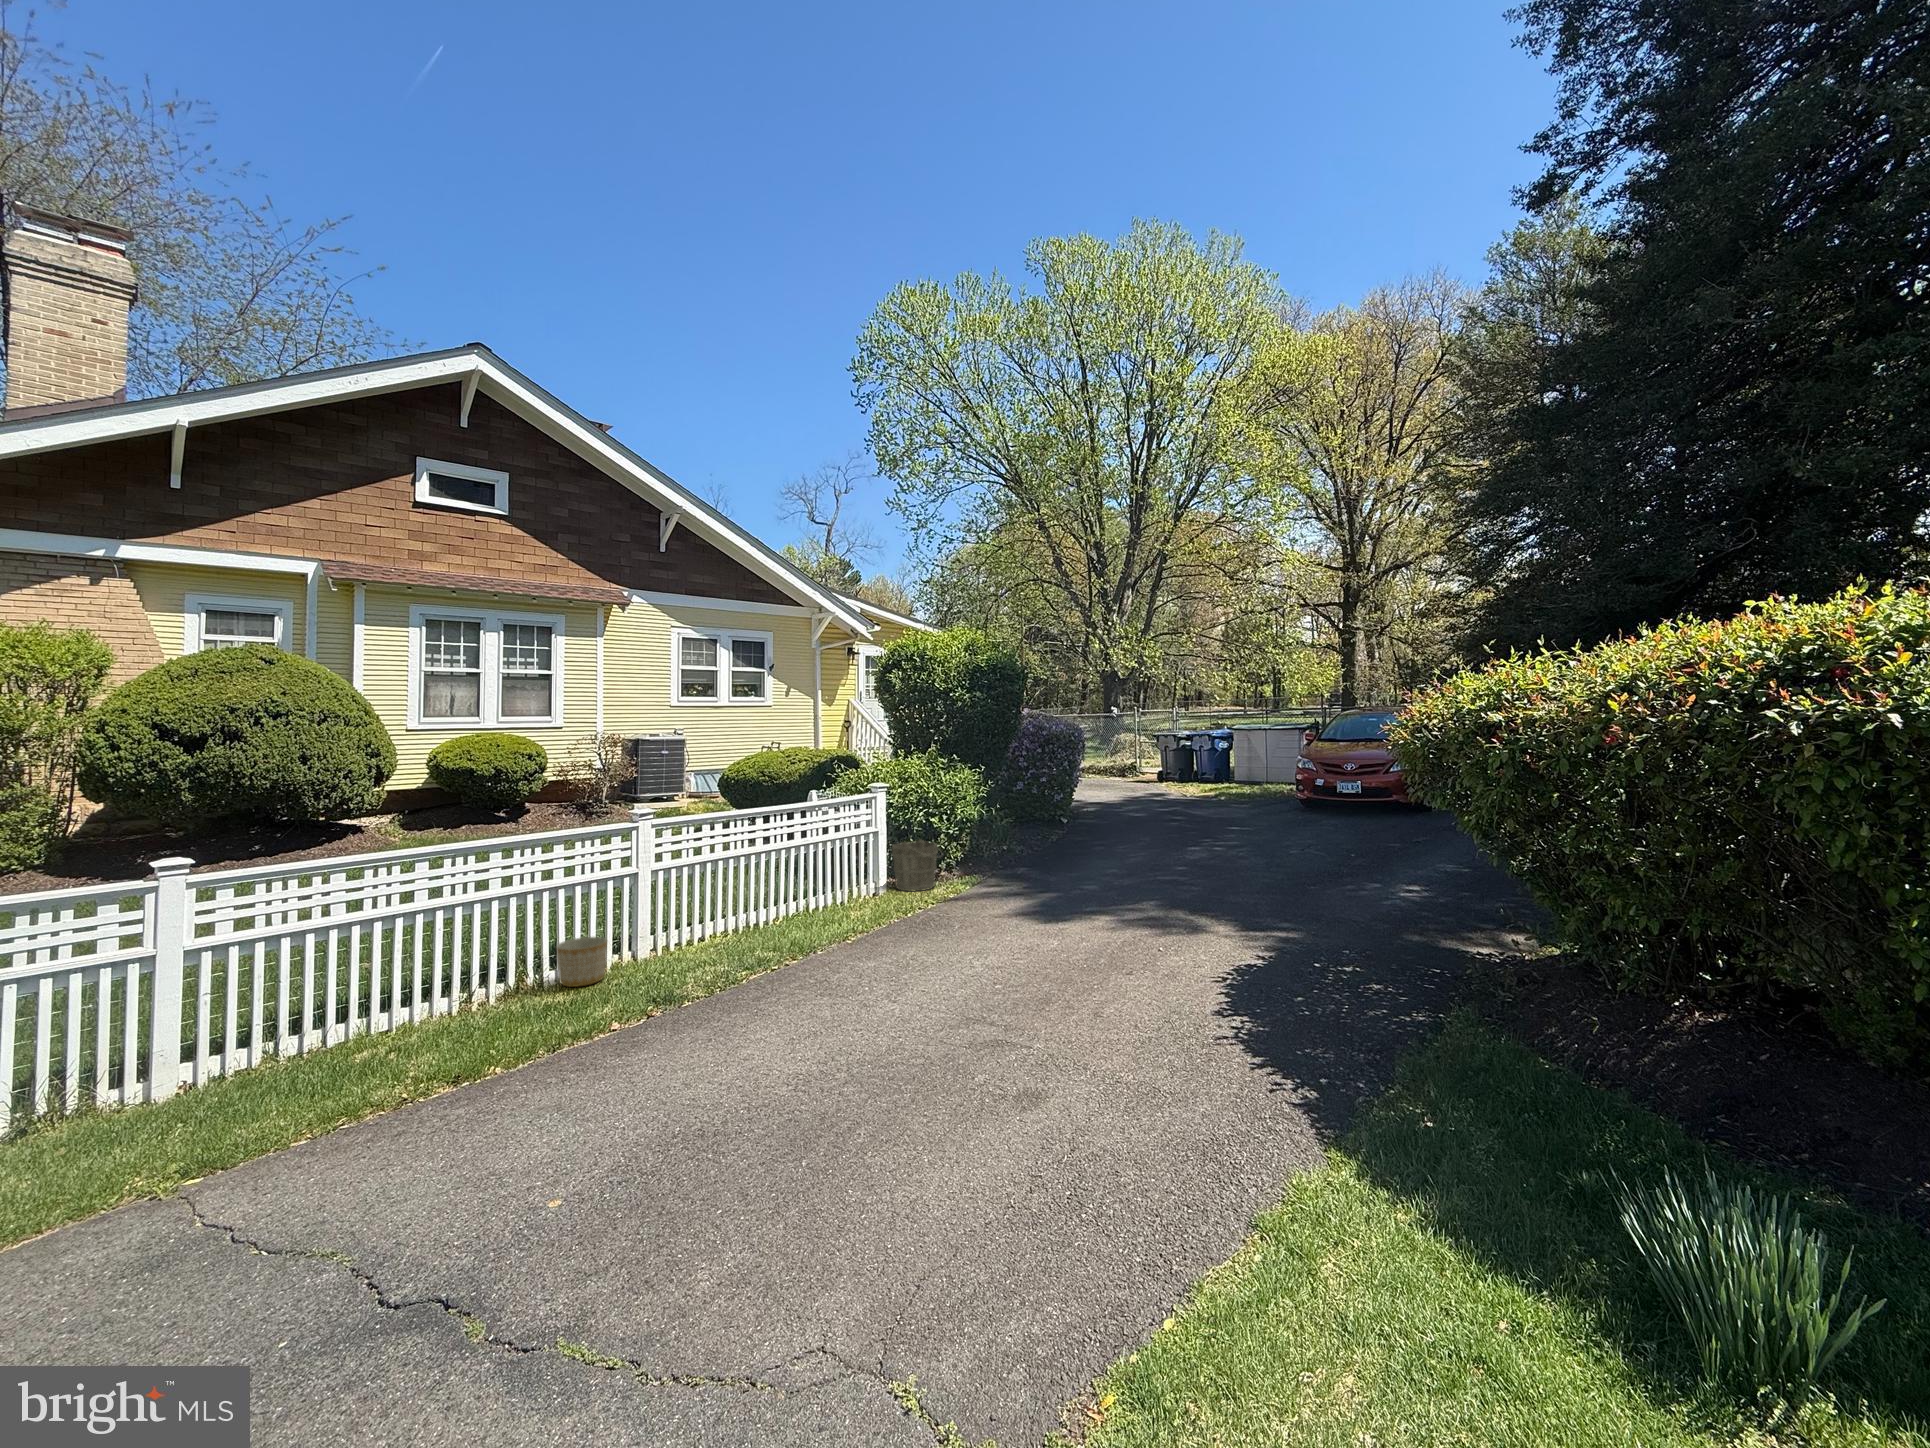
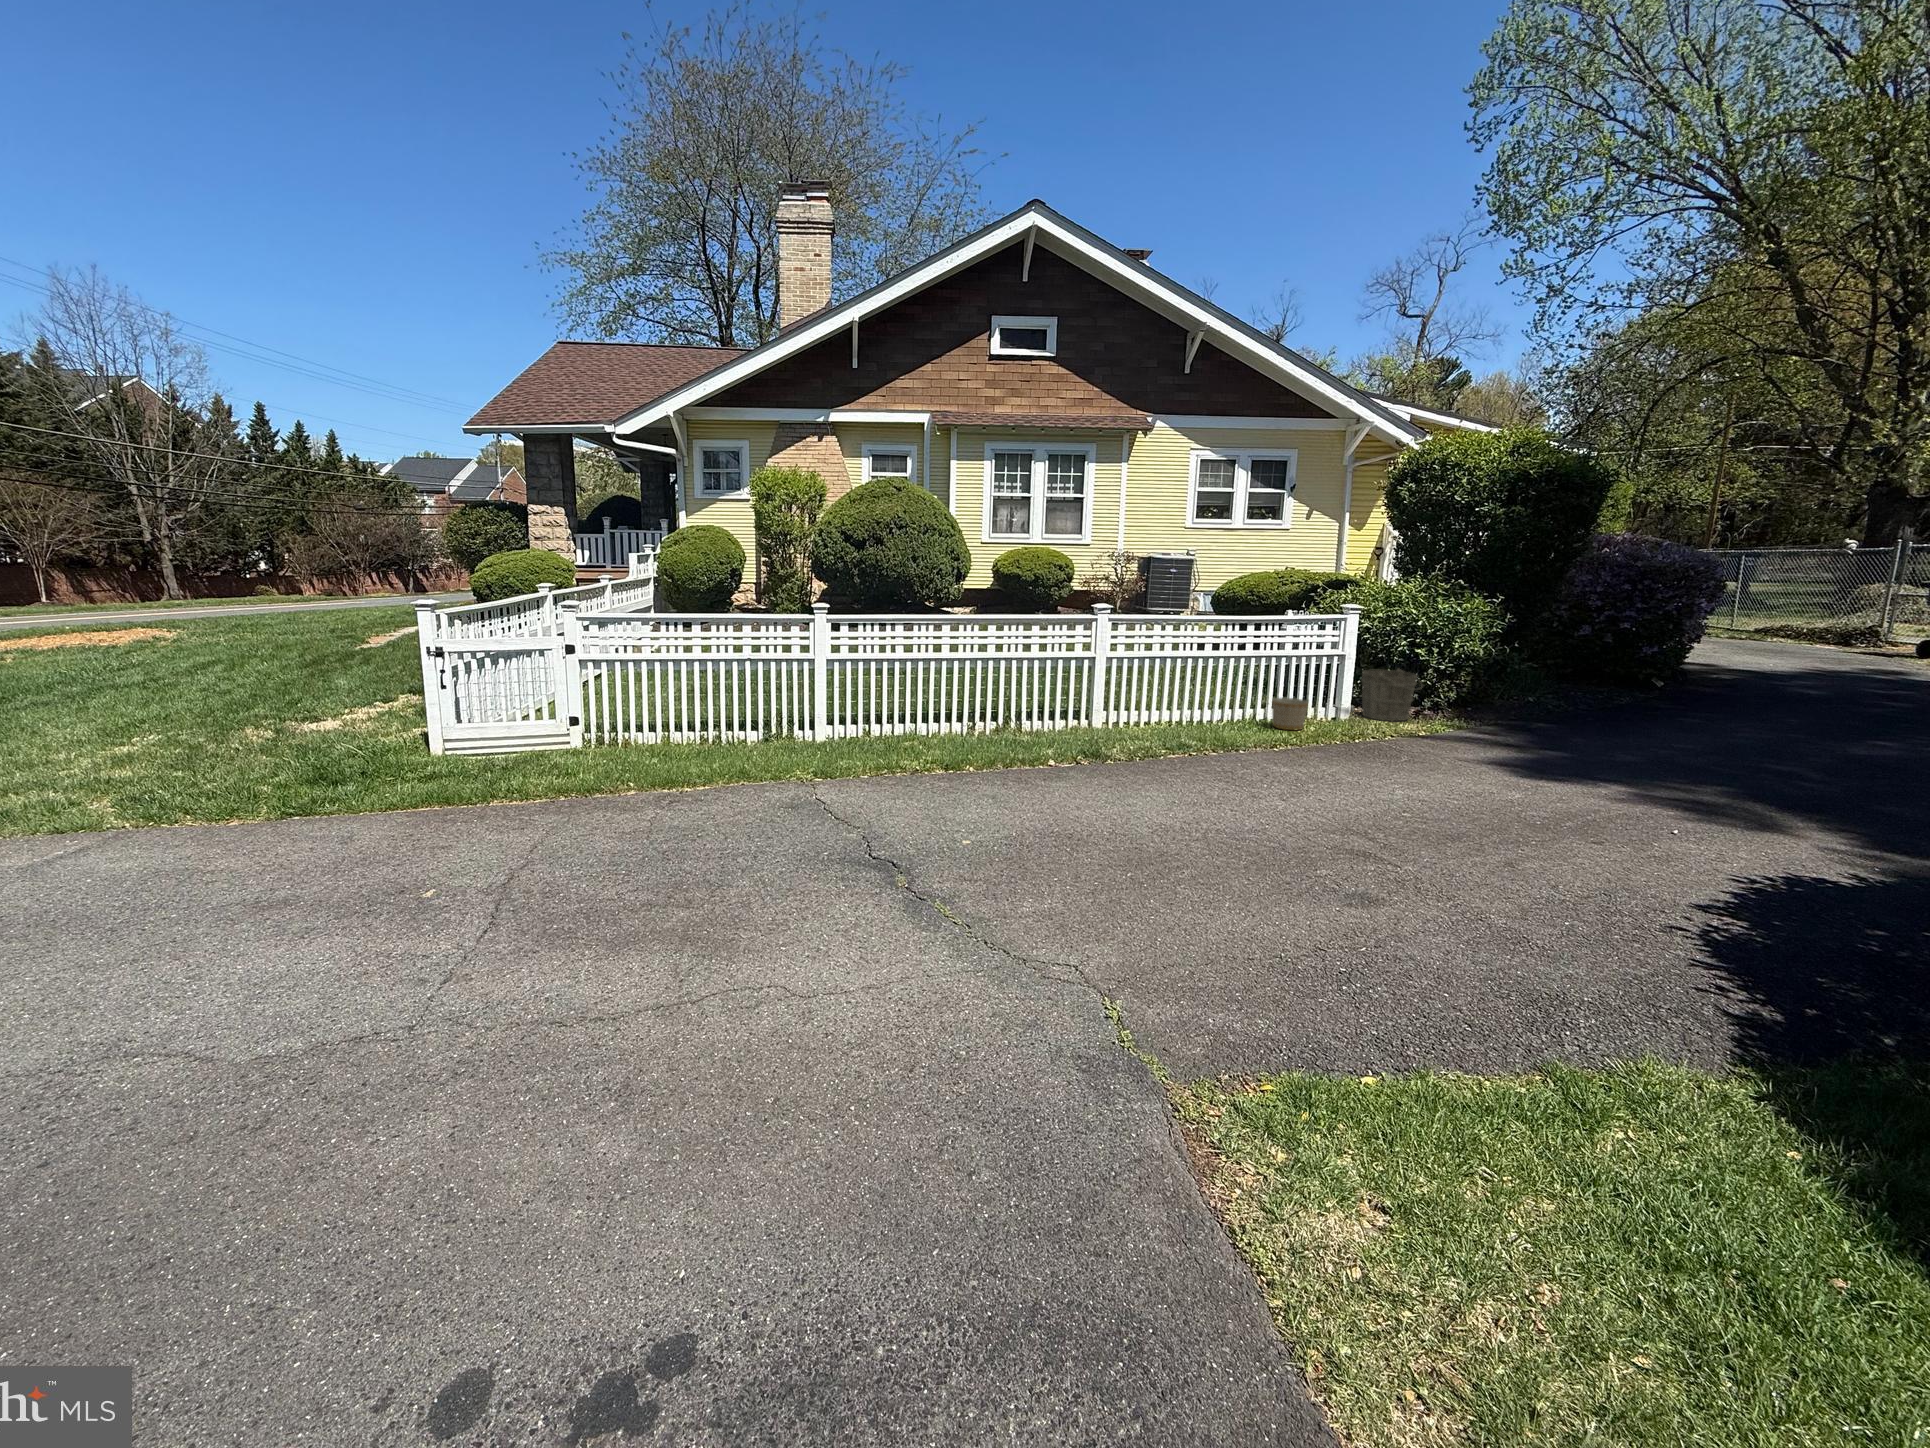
planter: present [556,937,607,987] -> present [1272,698,1308,730]

